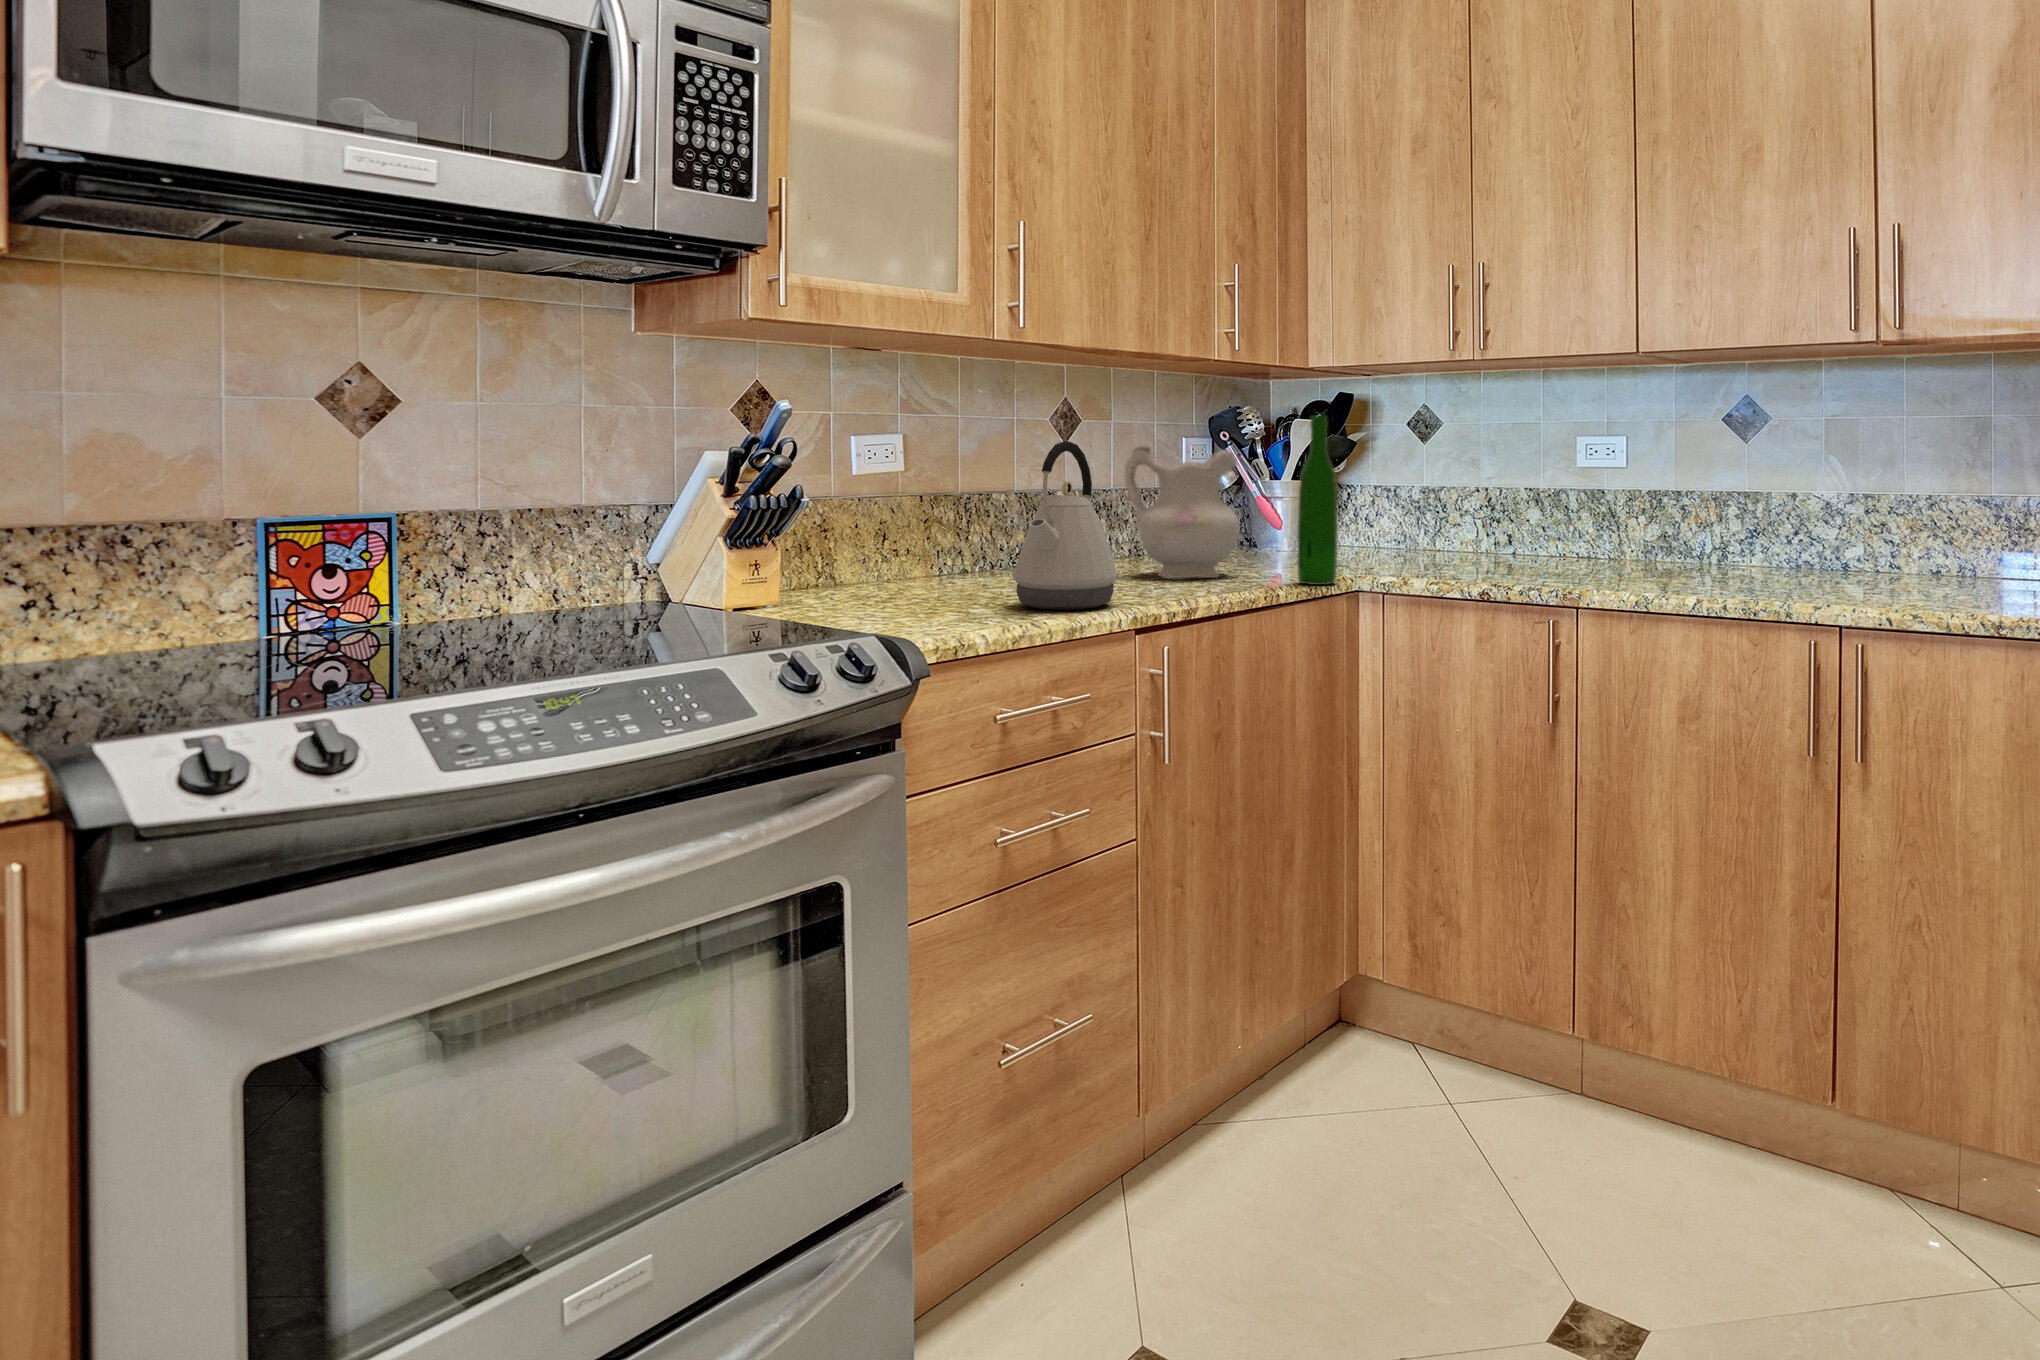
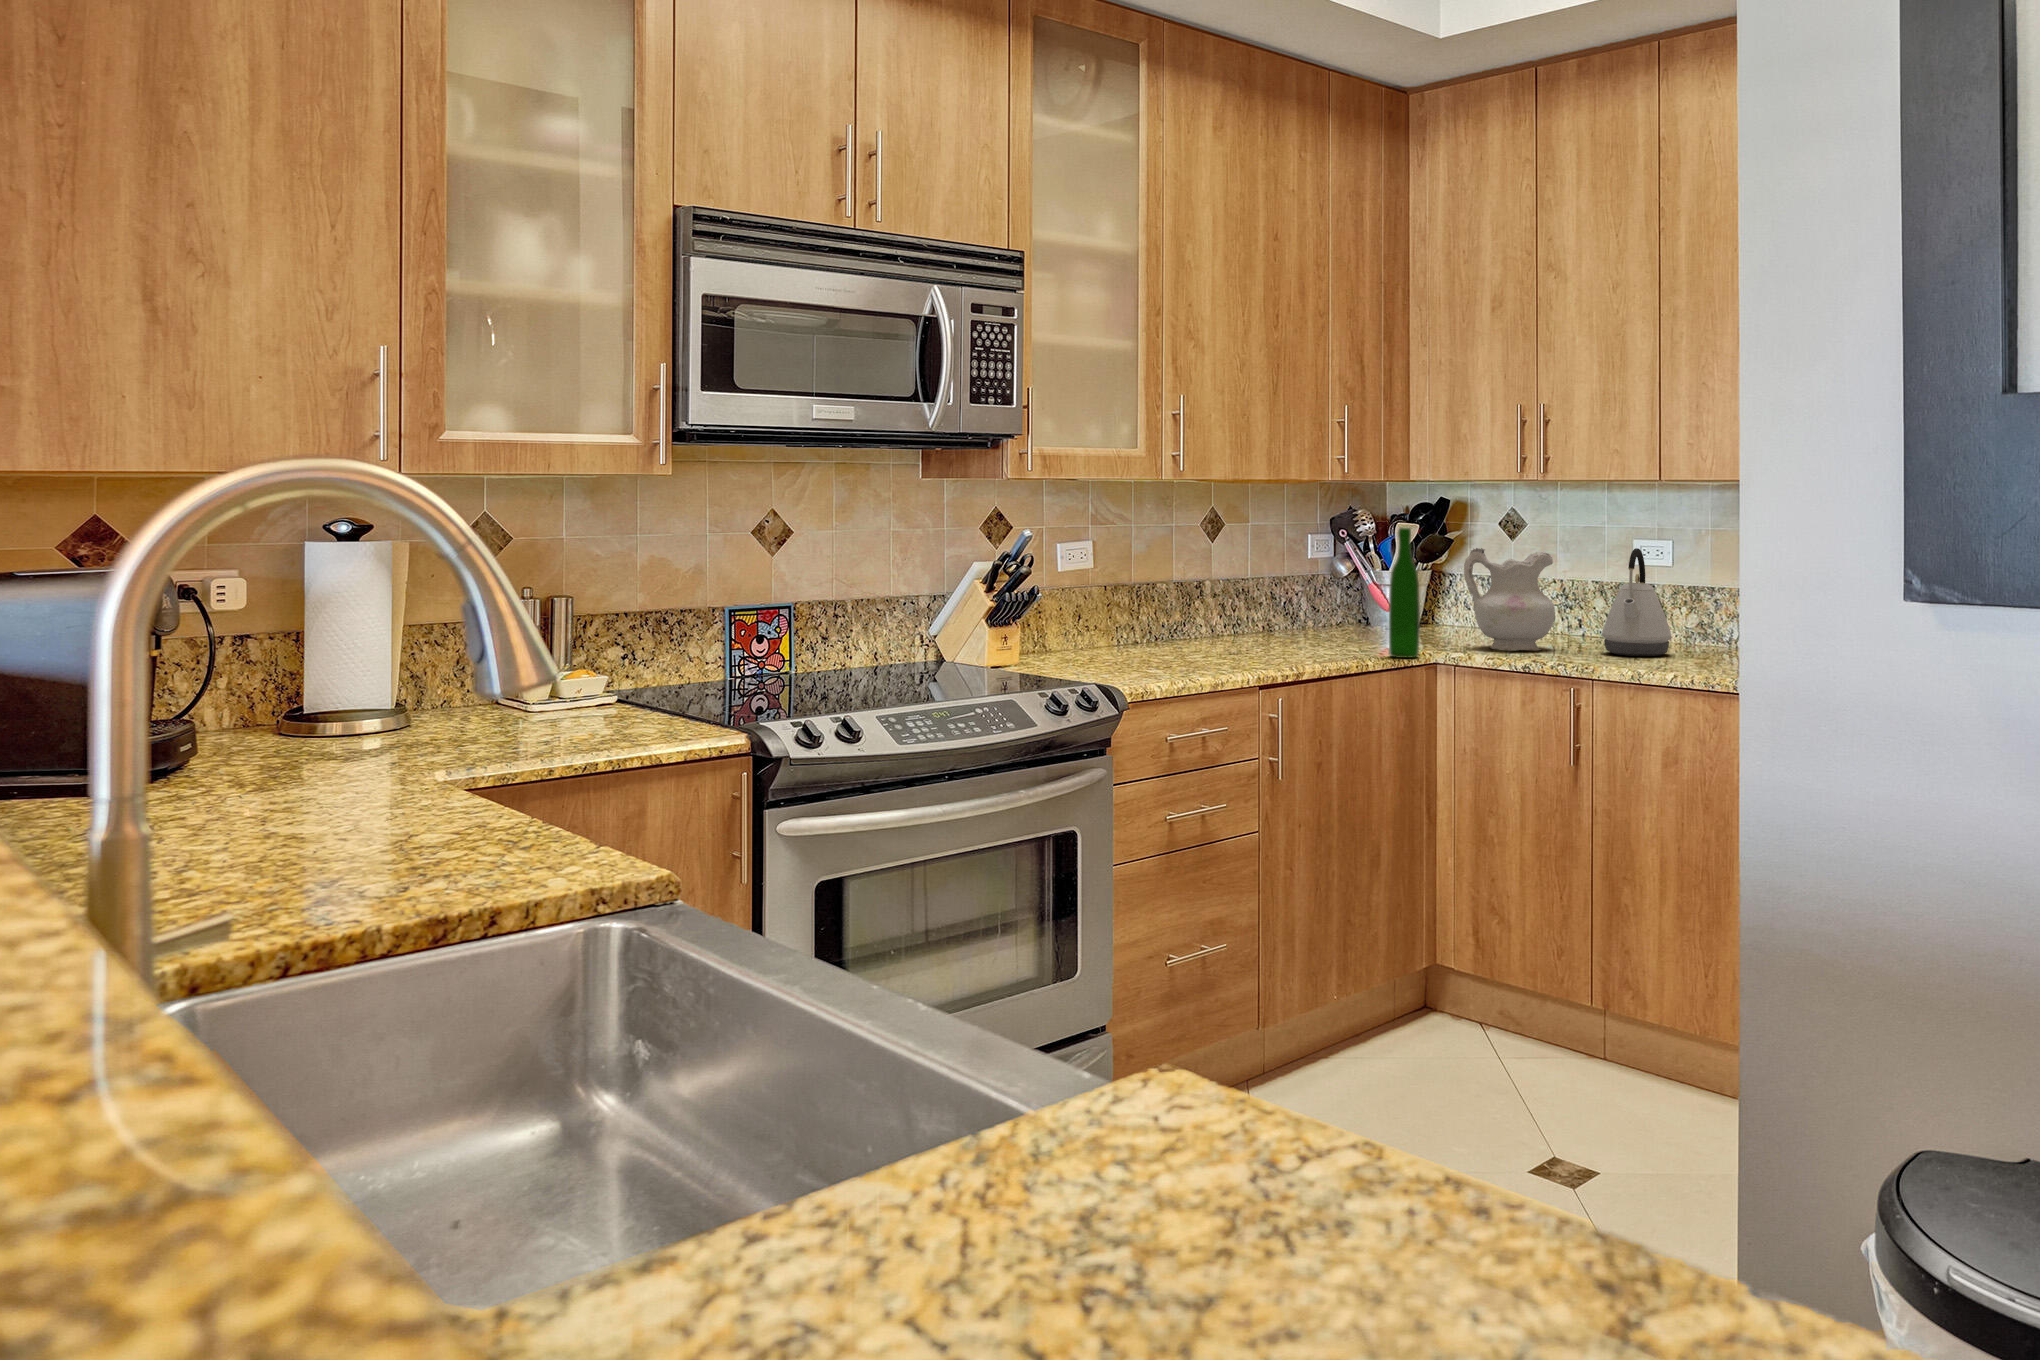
kettle: present [1013,441,1117,610] -> present [1602,548,1671,656]
ceramic pitcher: present [1125,446,1240,578] -> present [1464,548,1555,651]

